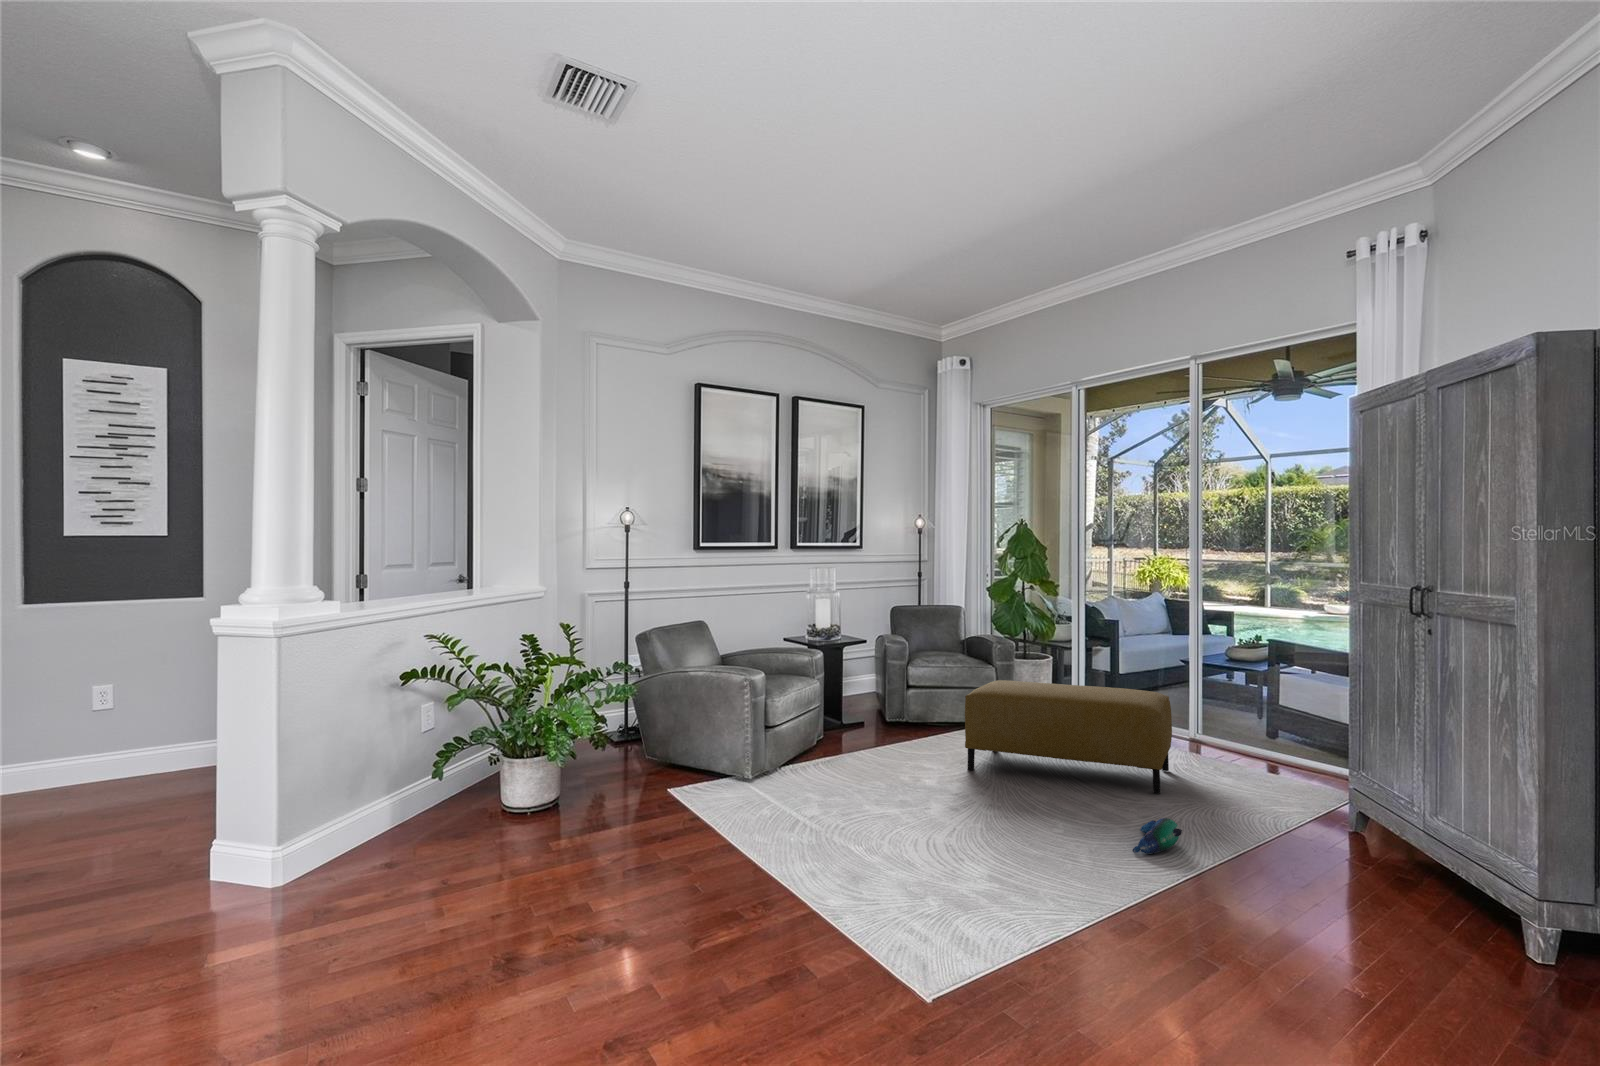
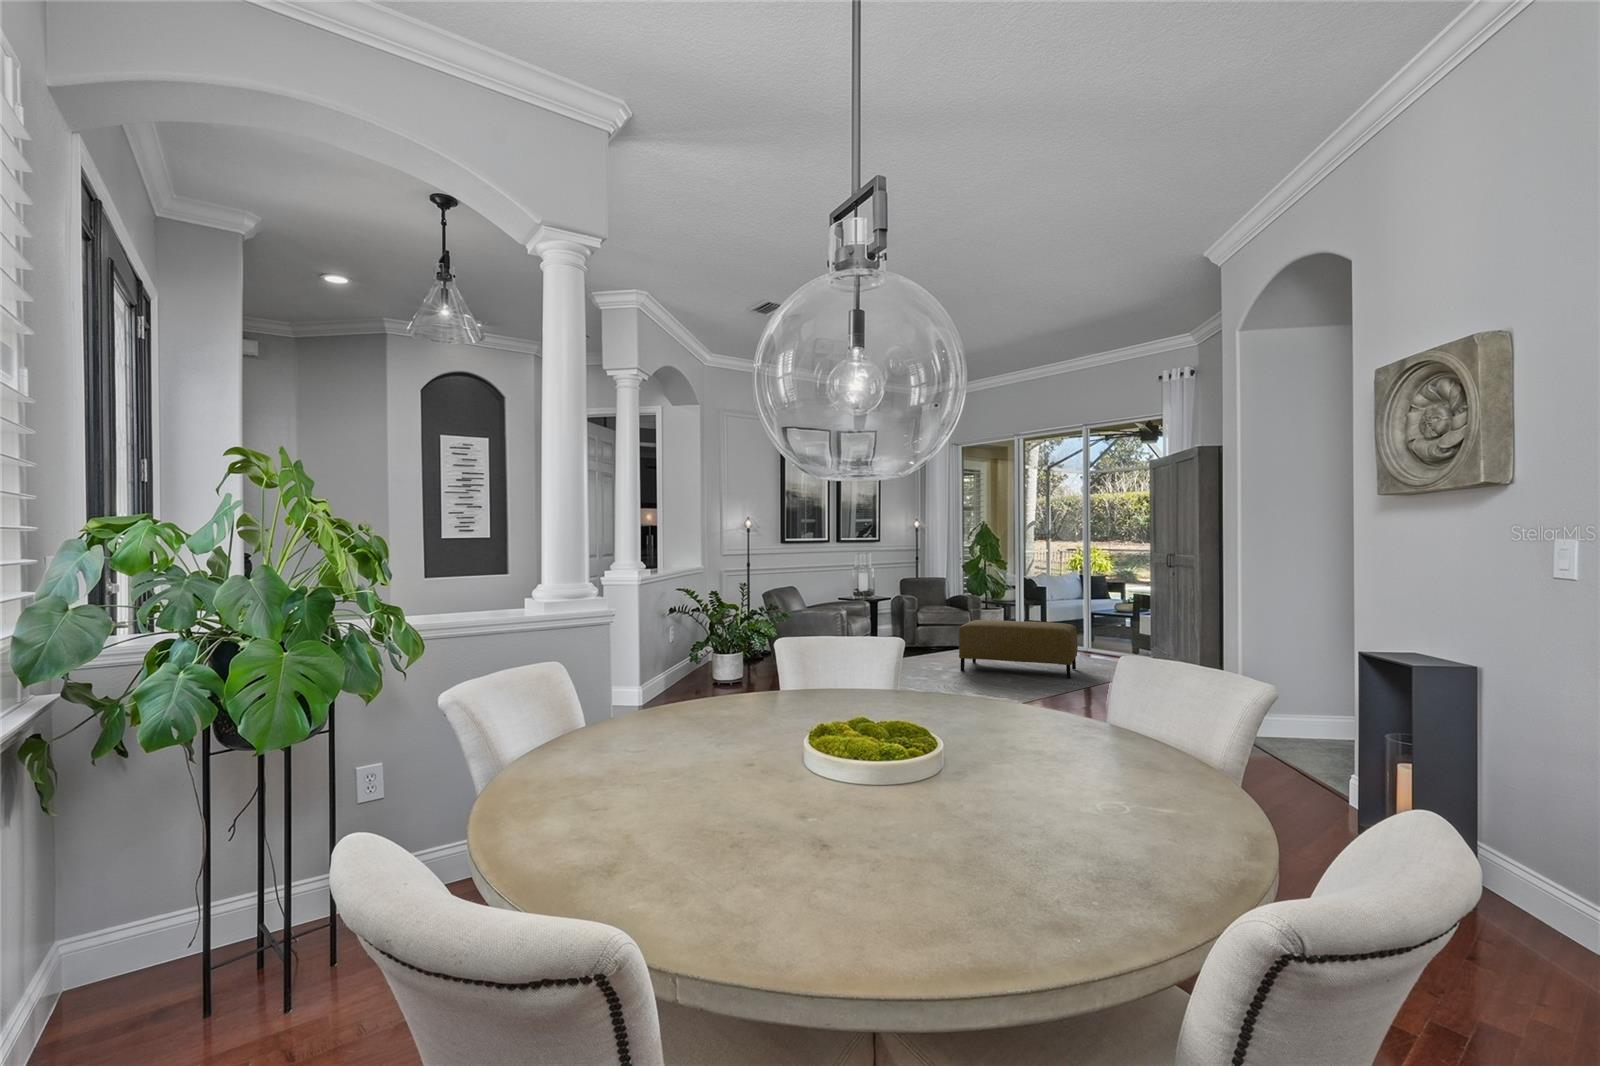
plush toy: present [1133,818,1182,854] -> none [1055,683,1081,700]

